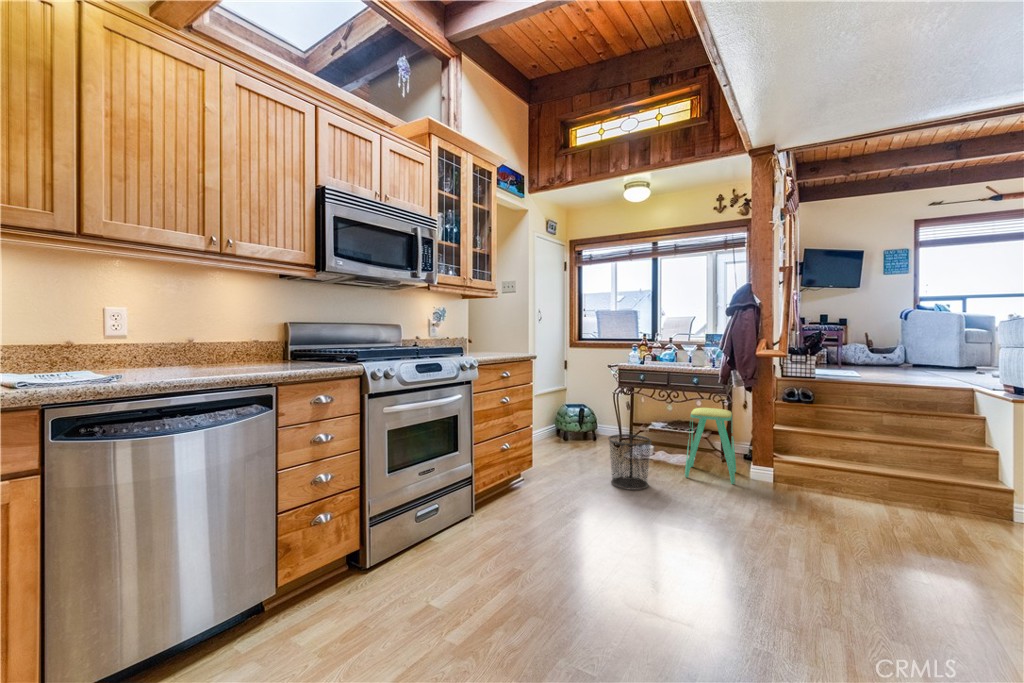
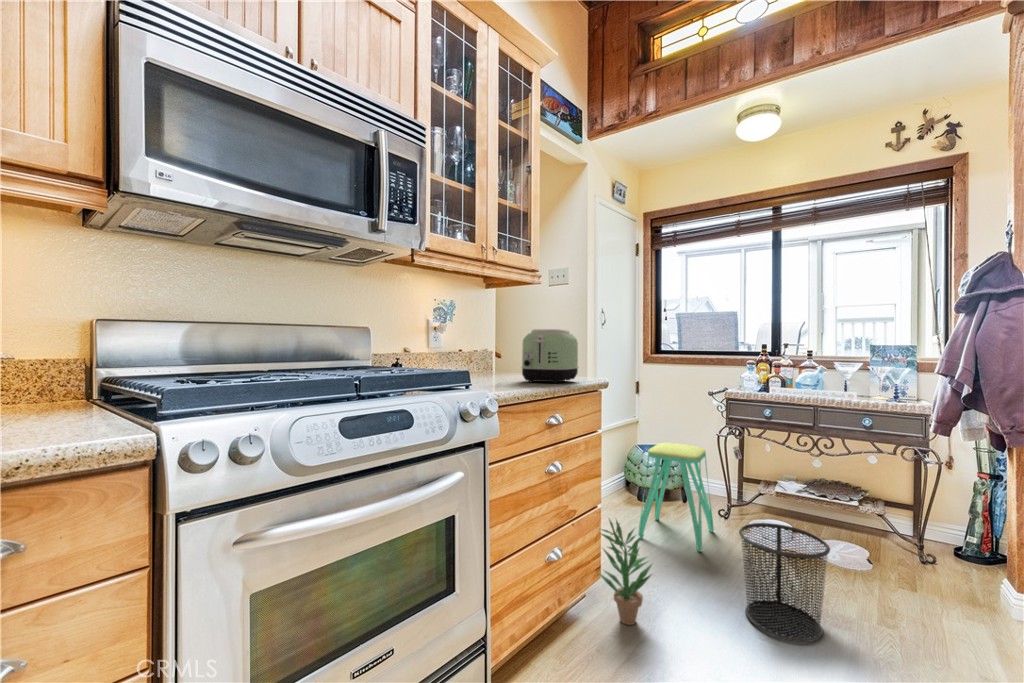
toaster: none [488,326,520,356] -> present [521,329,578,383]
stool: present [685,408,736,484] -> present [638,443,714,551]
potted plant: none [530,431,562,488] -> present [599,520,652,625]

